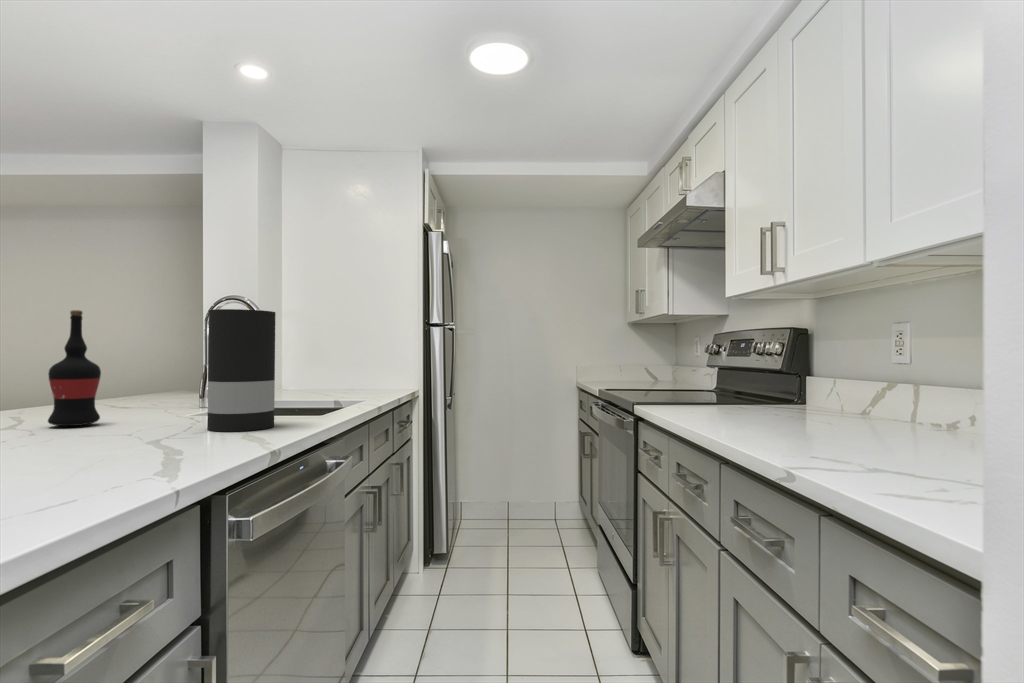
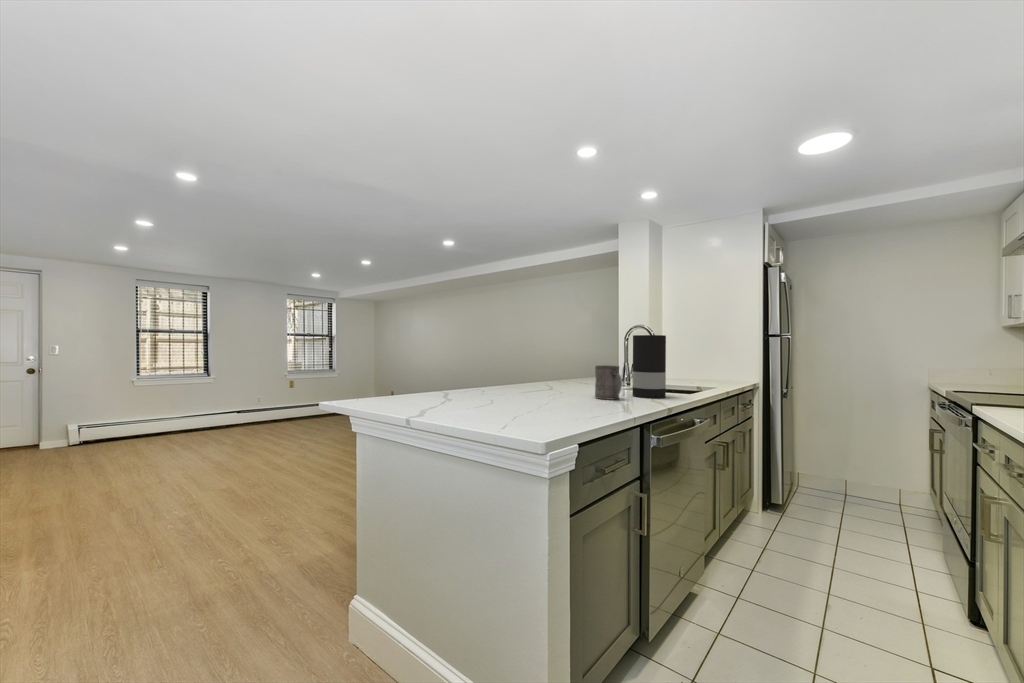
wine bottle: present [48,310,101,426] -> none [565,336,584,389]
mug: none [109,370,173,445] -> present [595,365,622,399]

